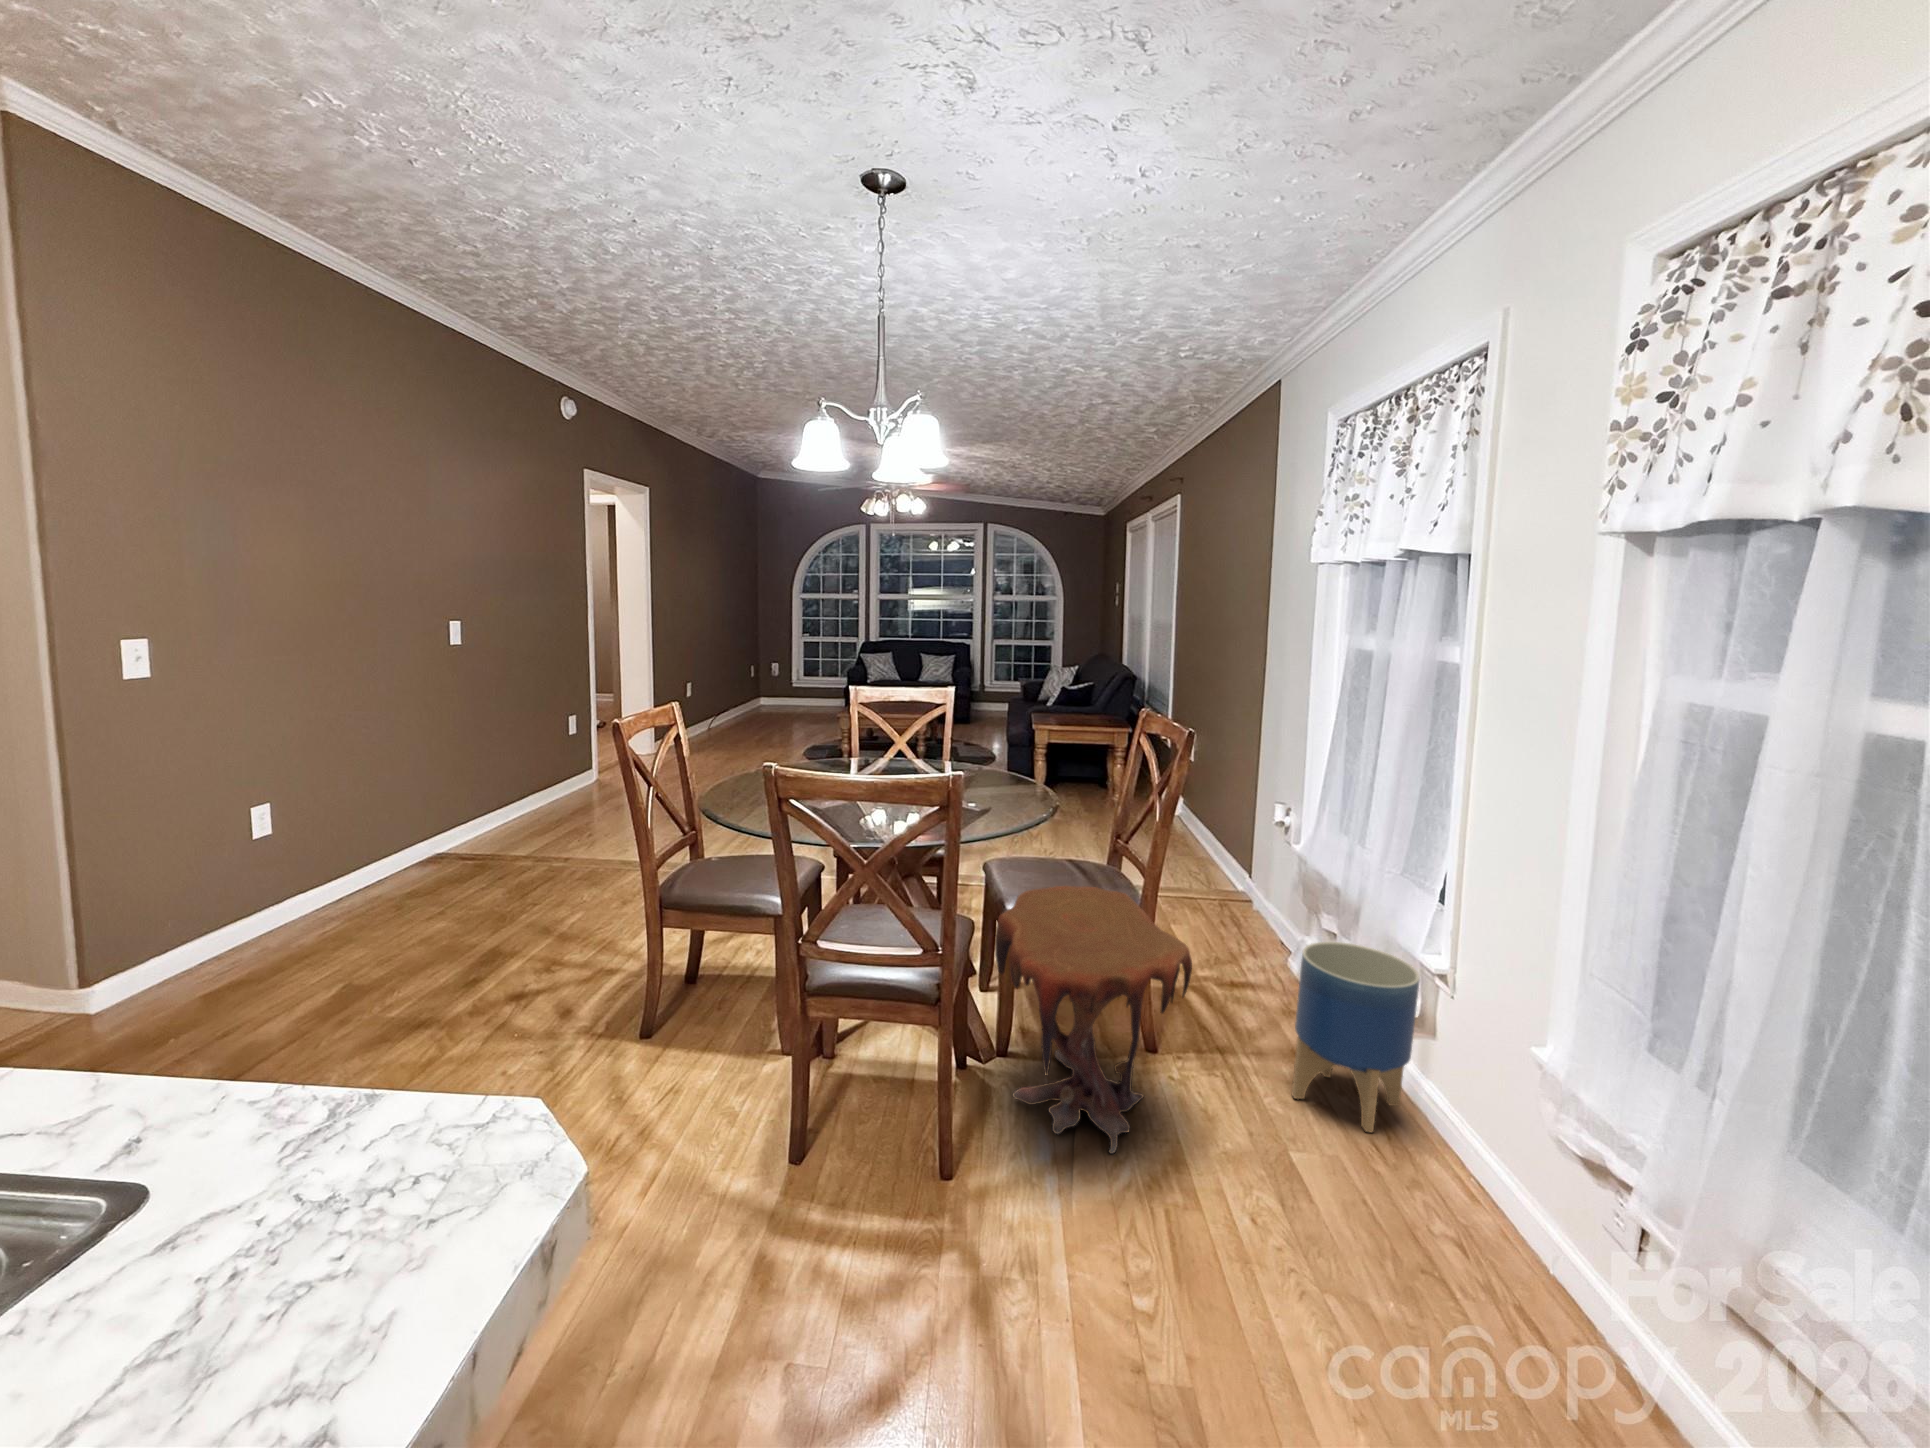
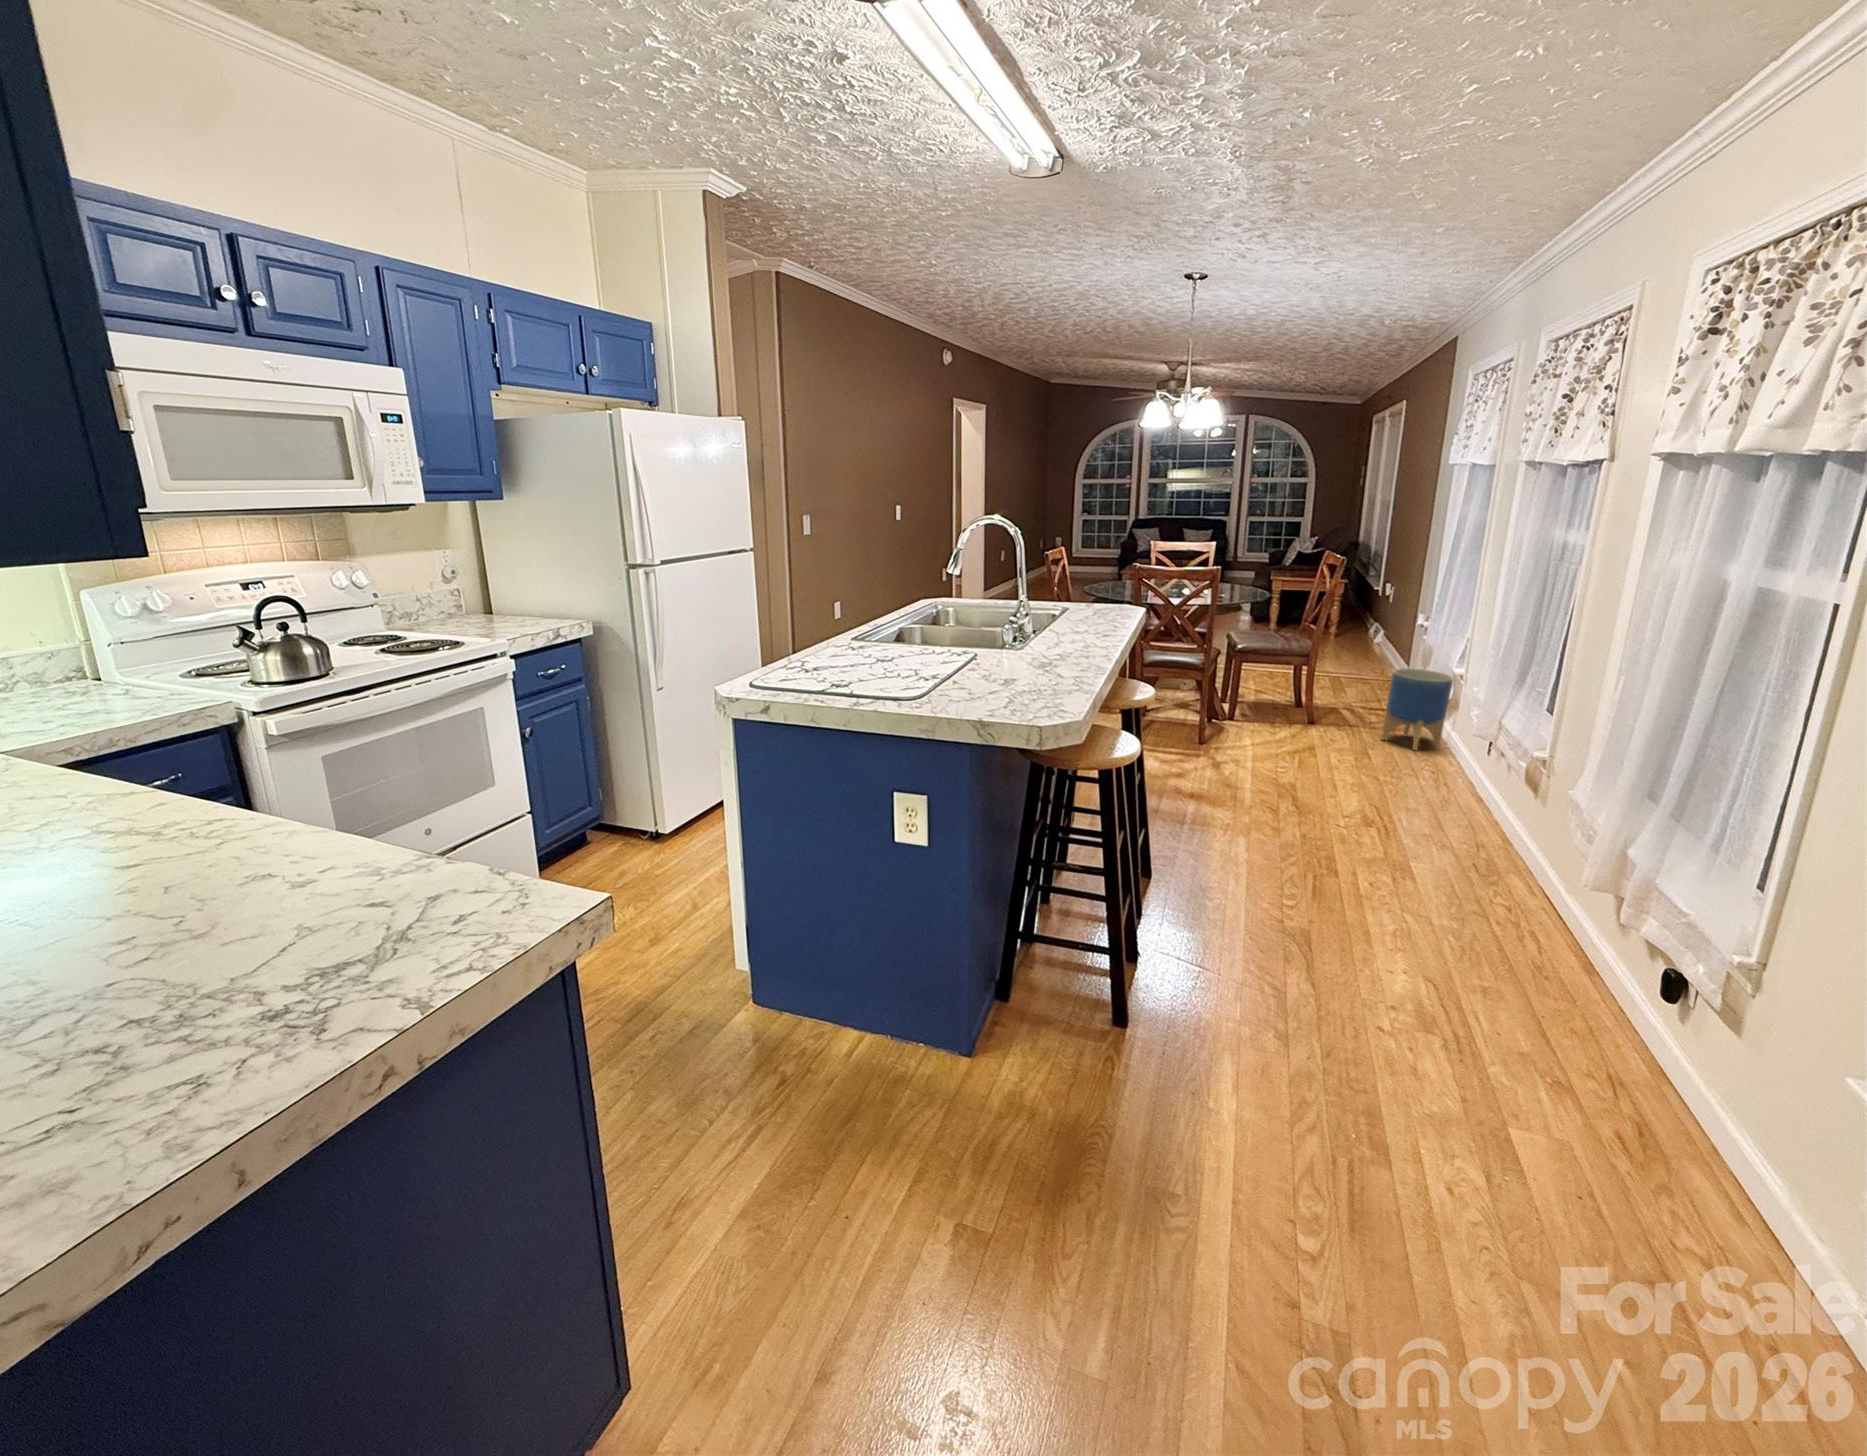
side table: present [995,886,1192,1154] -> none [1229,638,1327,745]

